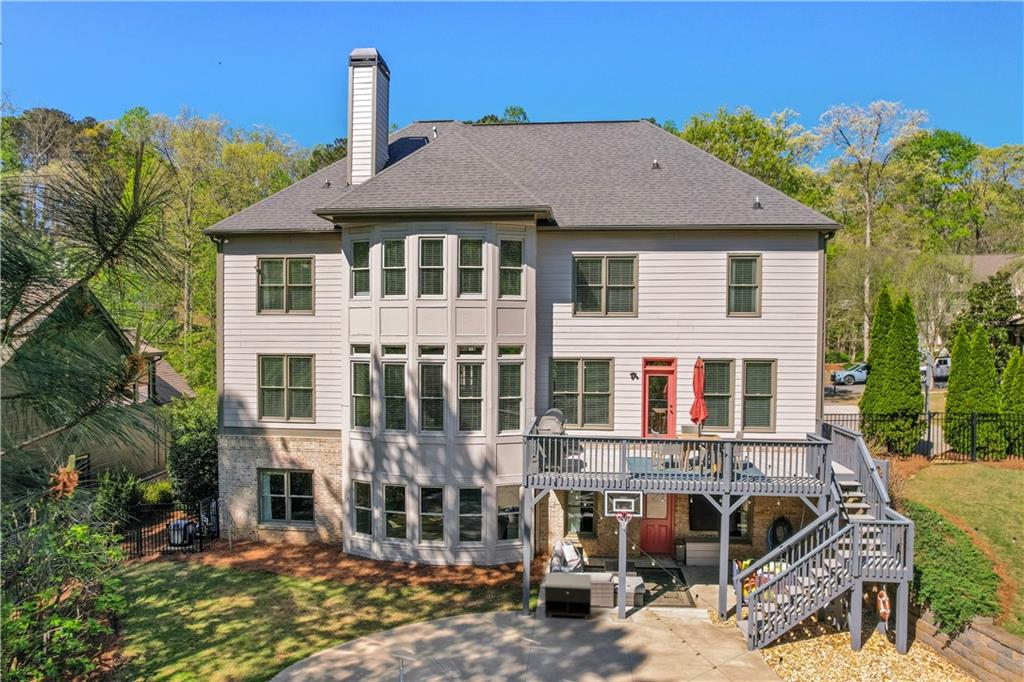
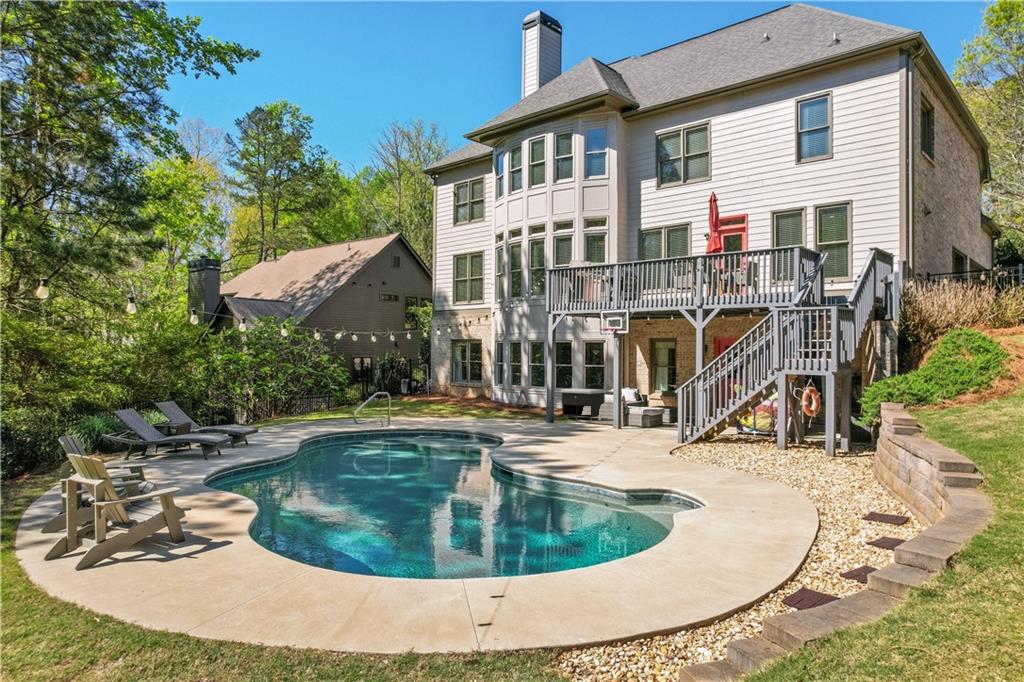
round table: none [398,542,437,580] -> present [508,386,537,408]

